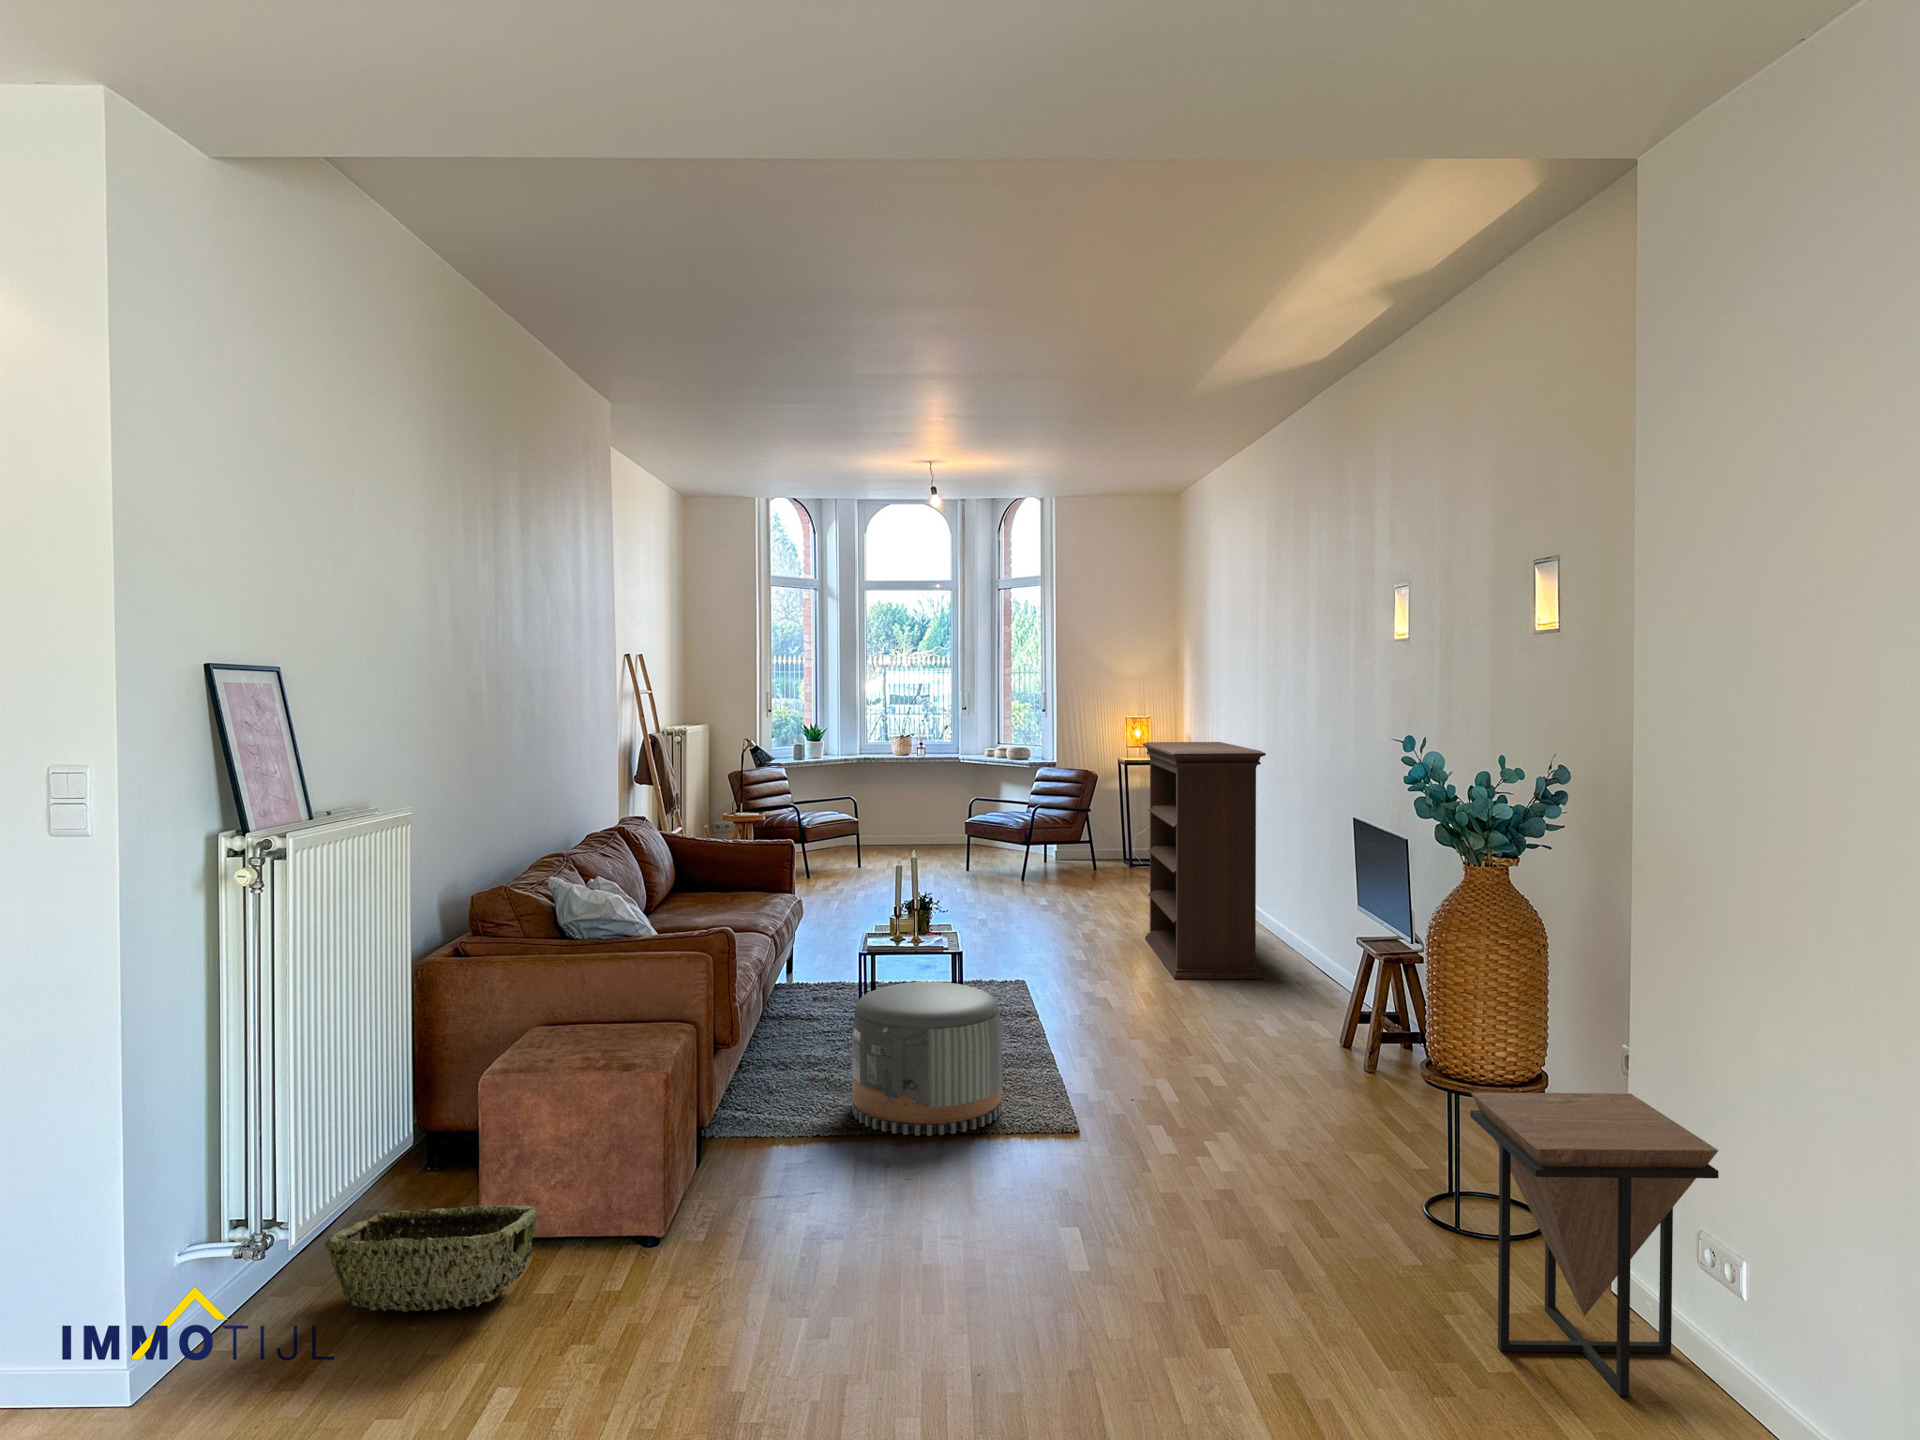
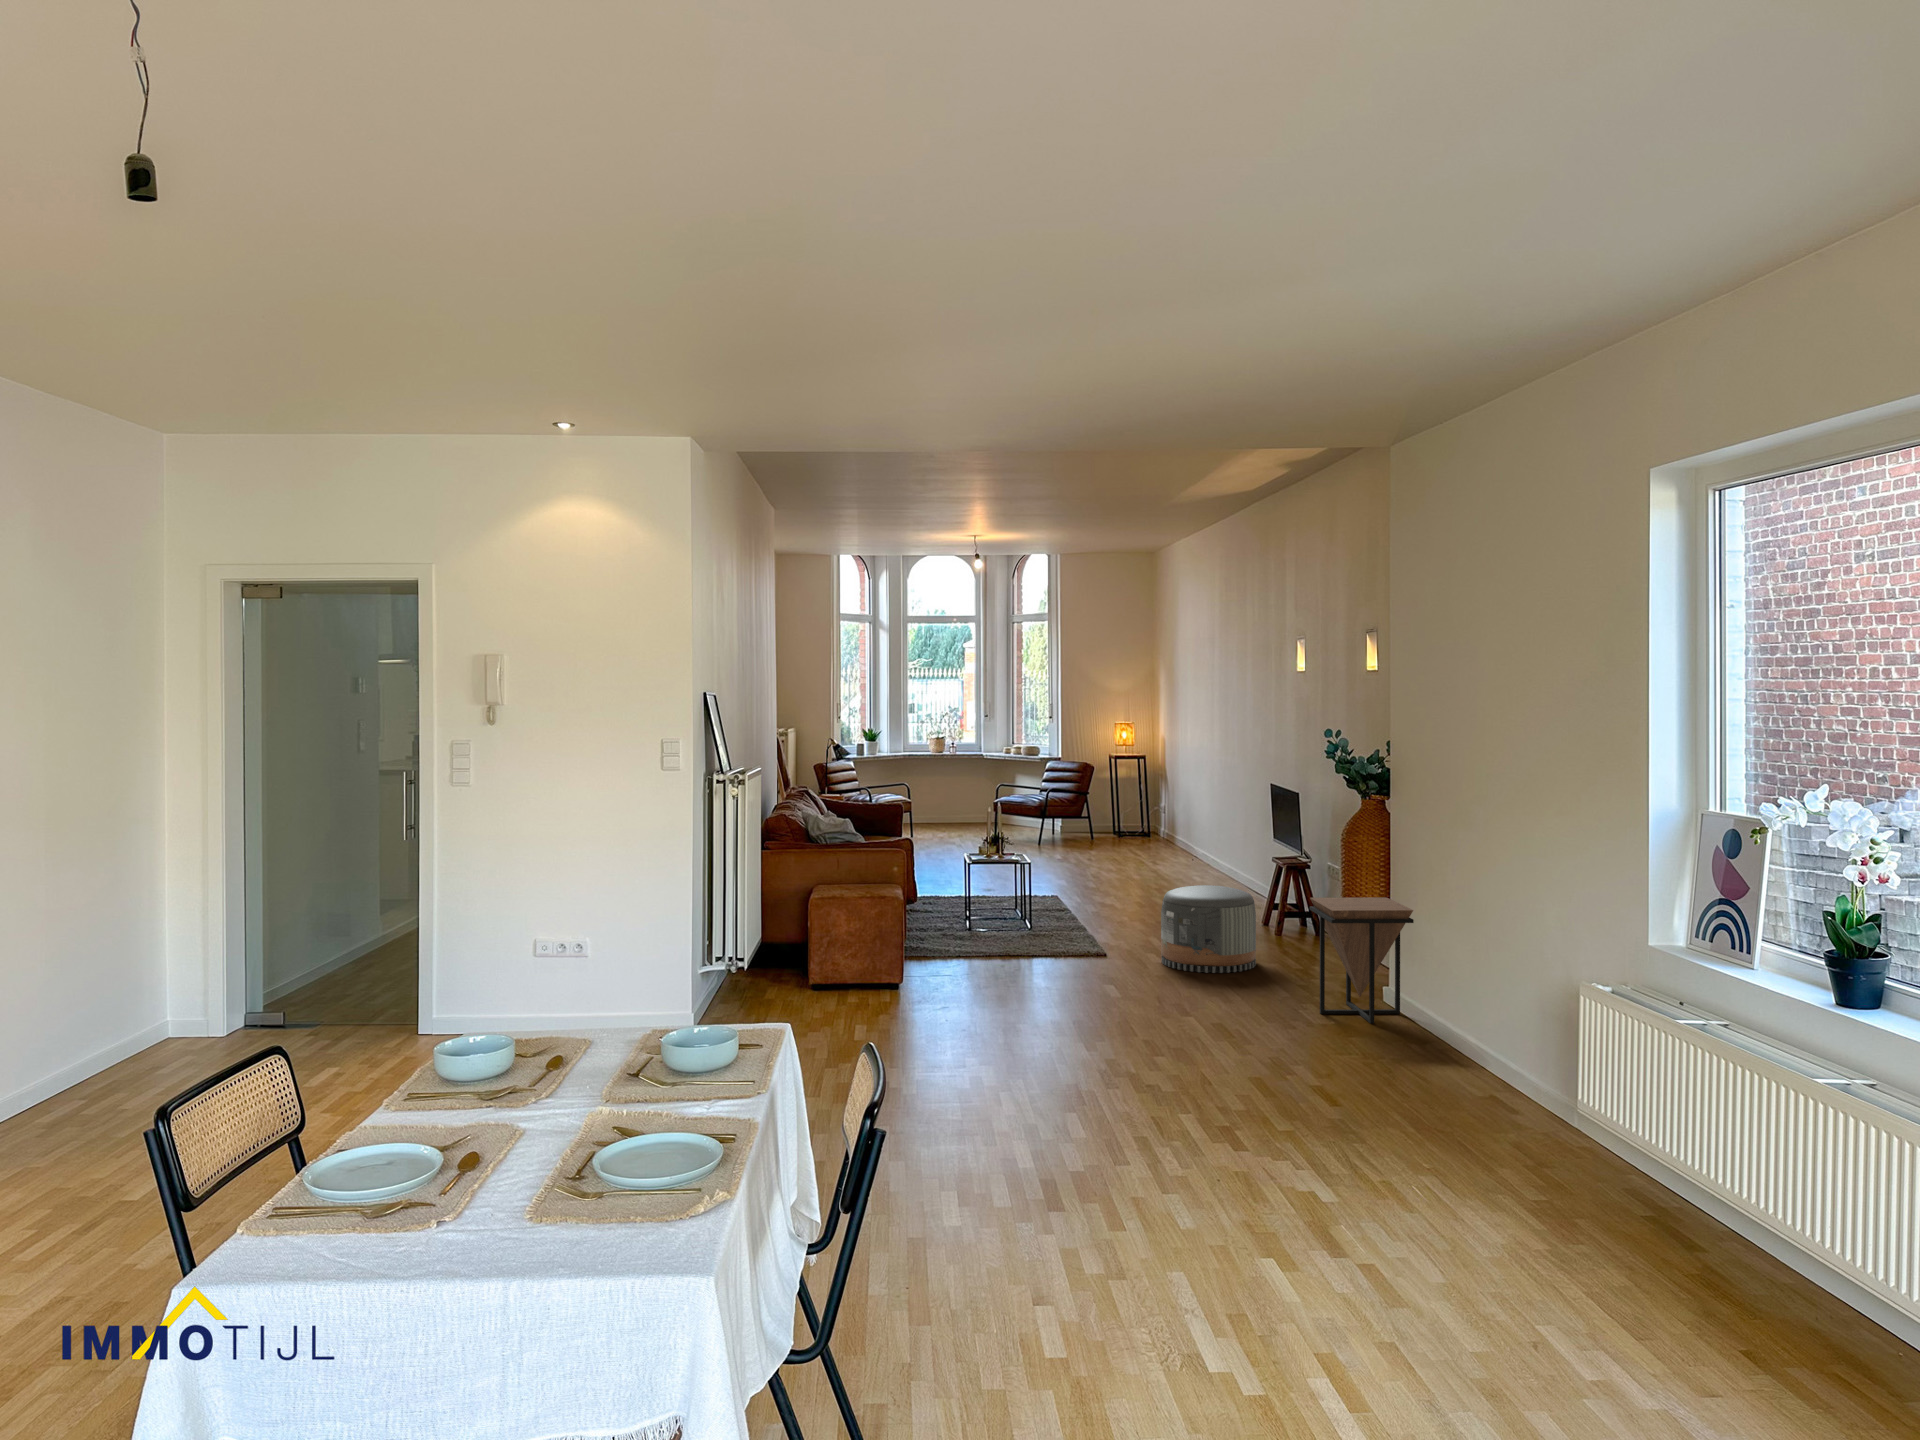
bookshelf: present [1143,742,1266,979] -> none [1133,738,1216,894]
pouf: present [852,982,1002,1136] -> present [1161,885,1256,973]
woven basket: present [325,1205,537,1312] -> none [752,963,846,1007]

